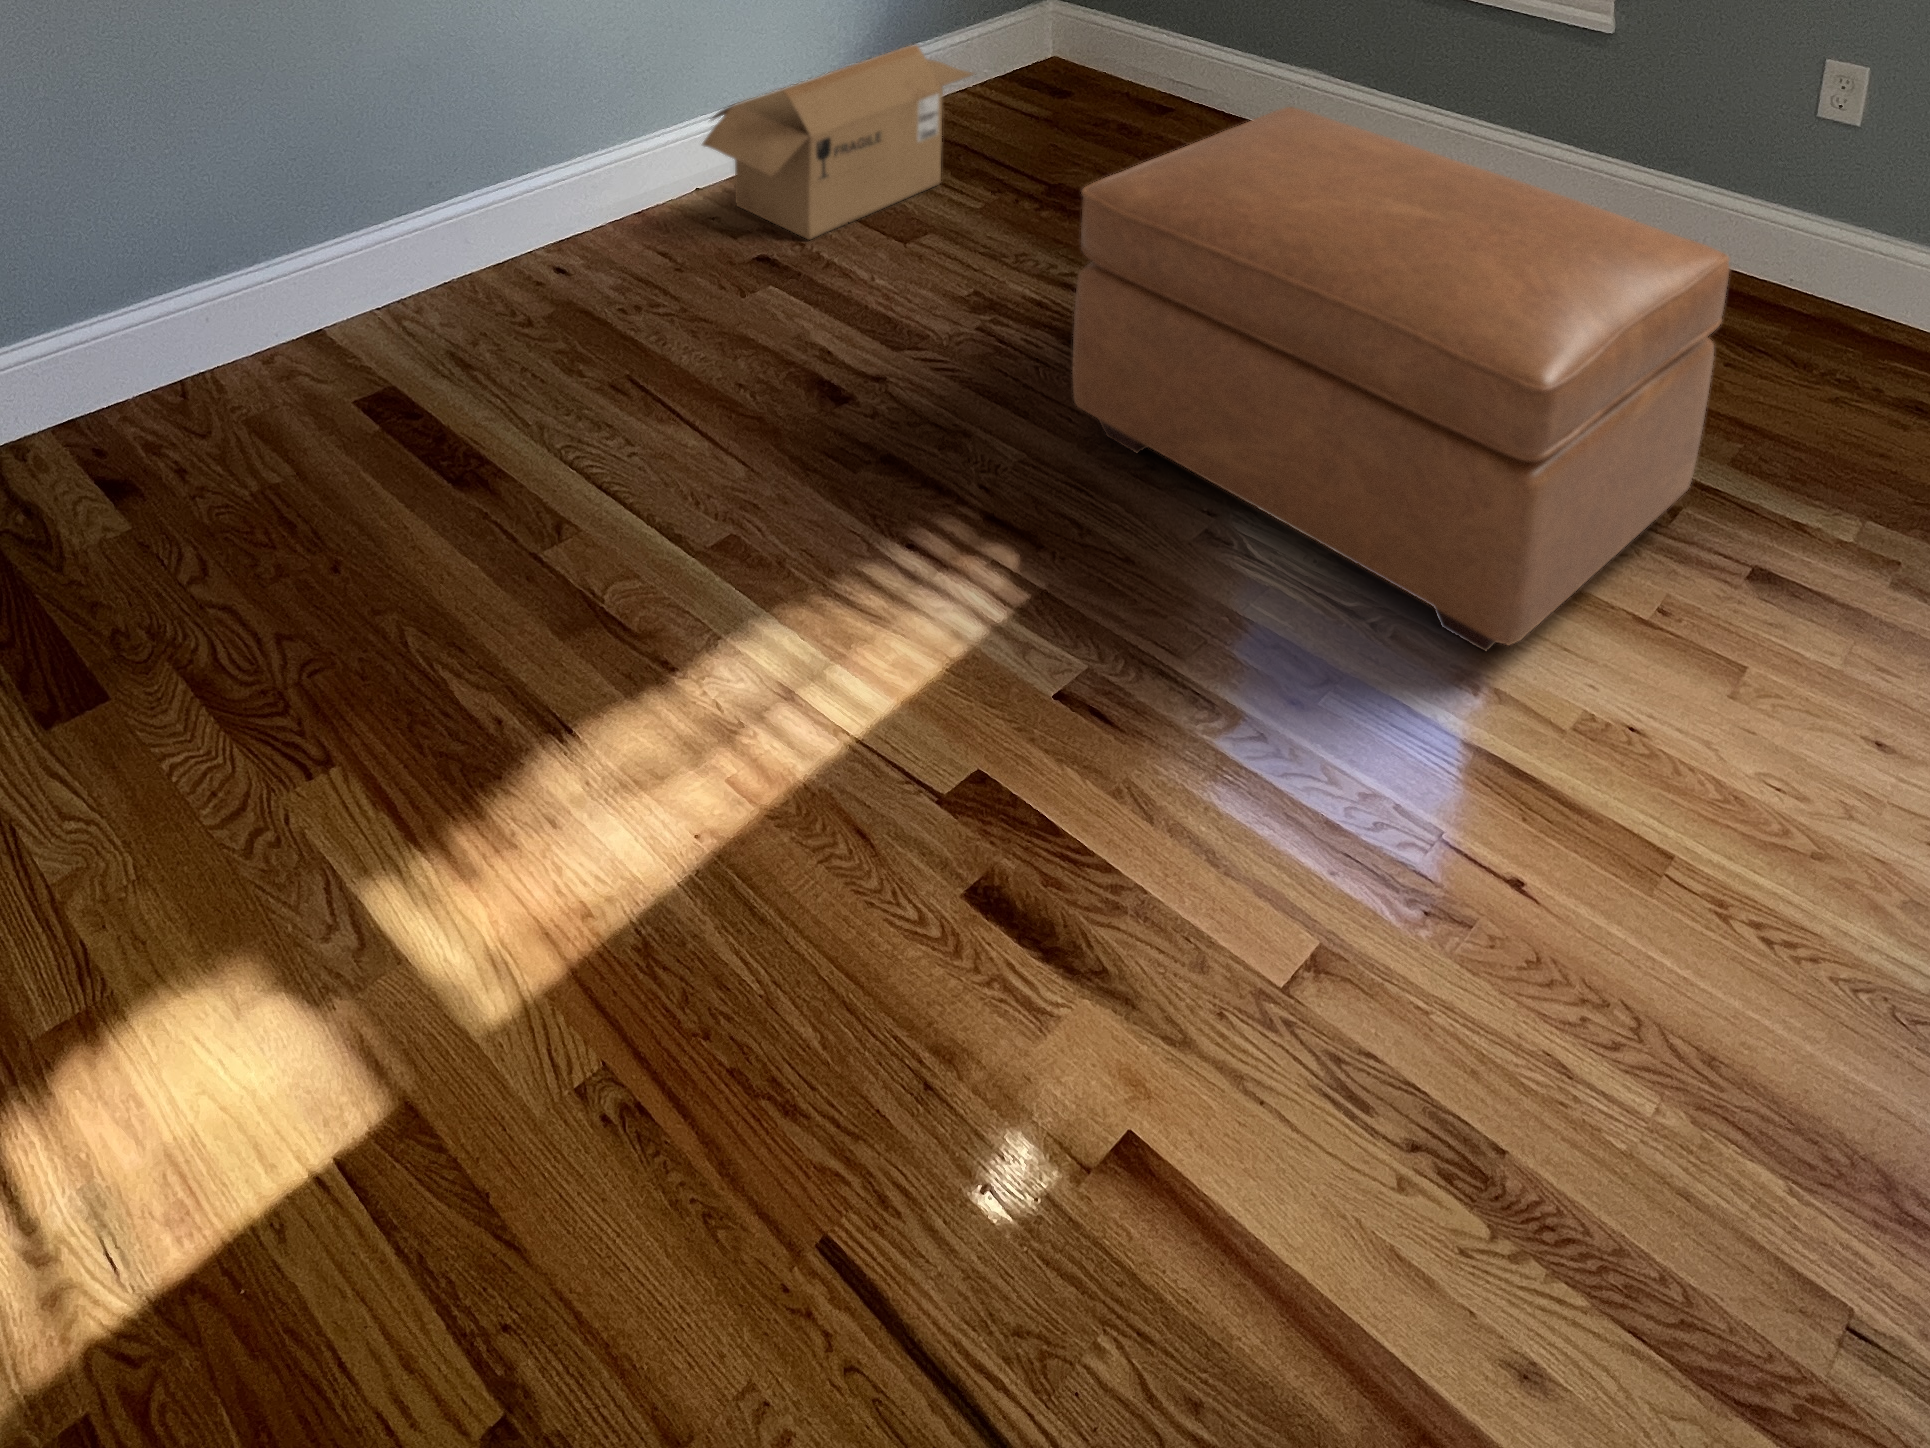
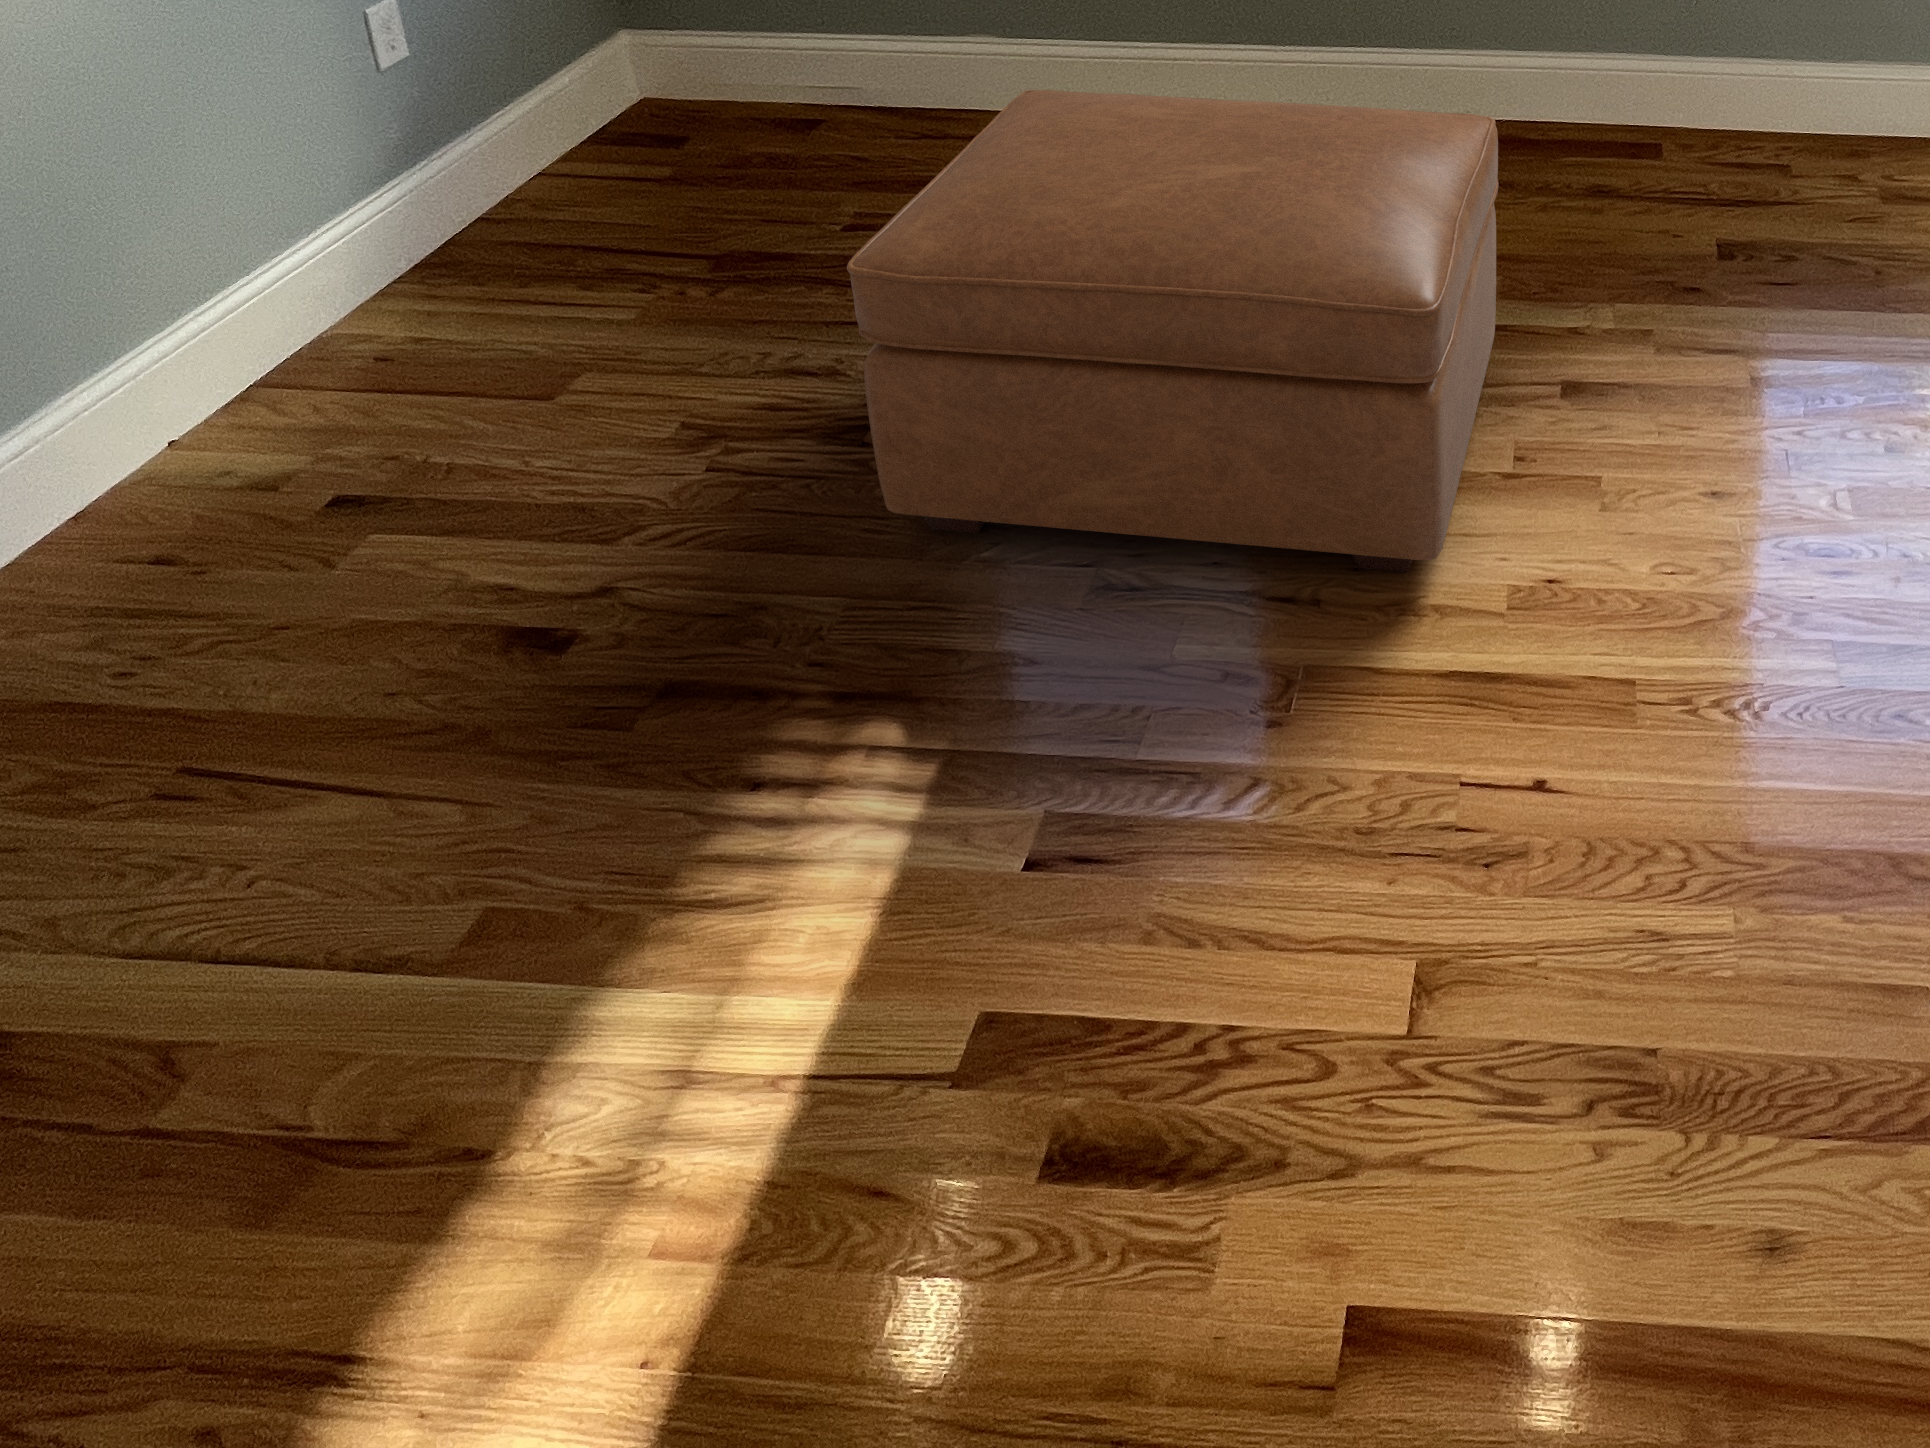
cardboard box: present [702,45,973,239] -> none [167,140,581,446]

